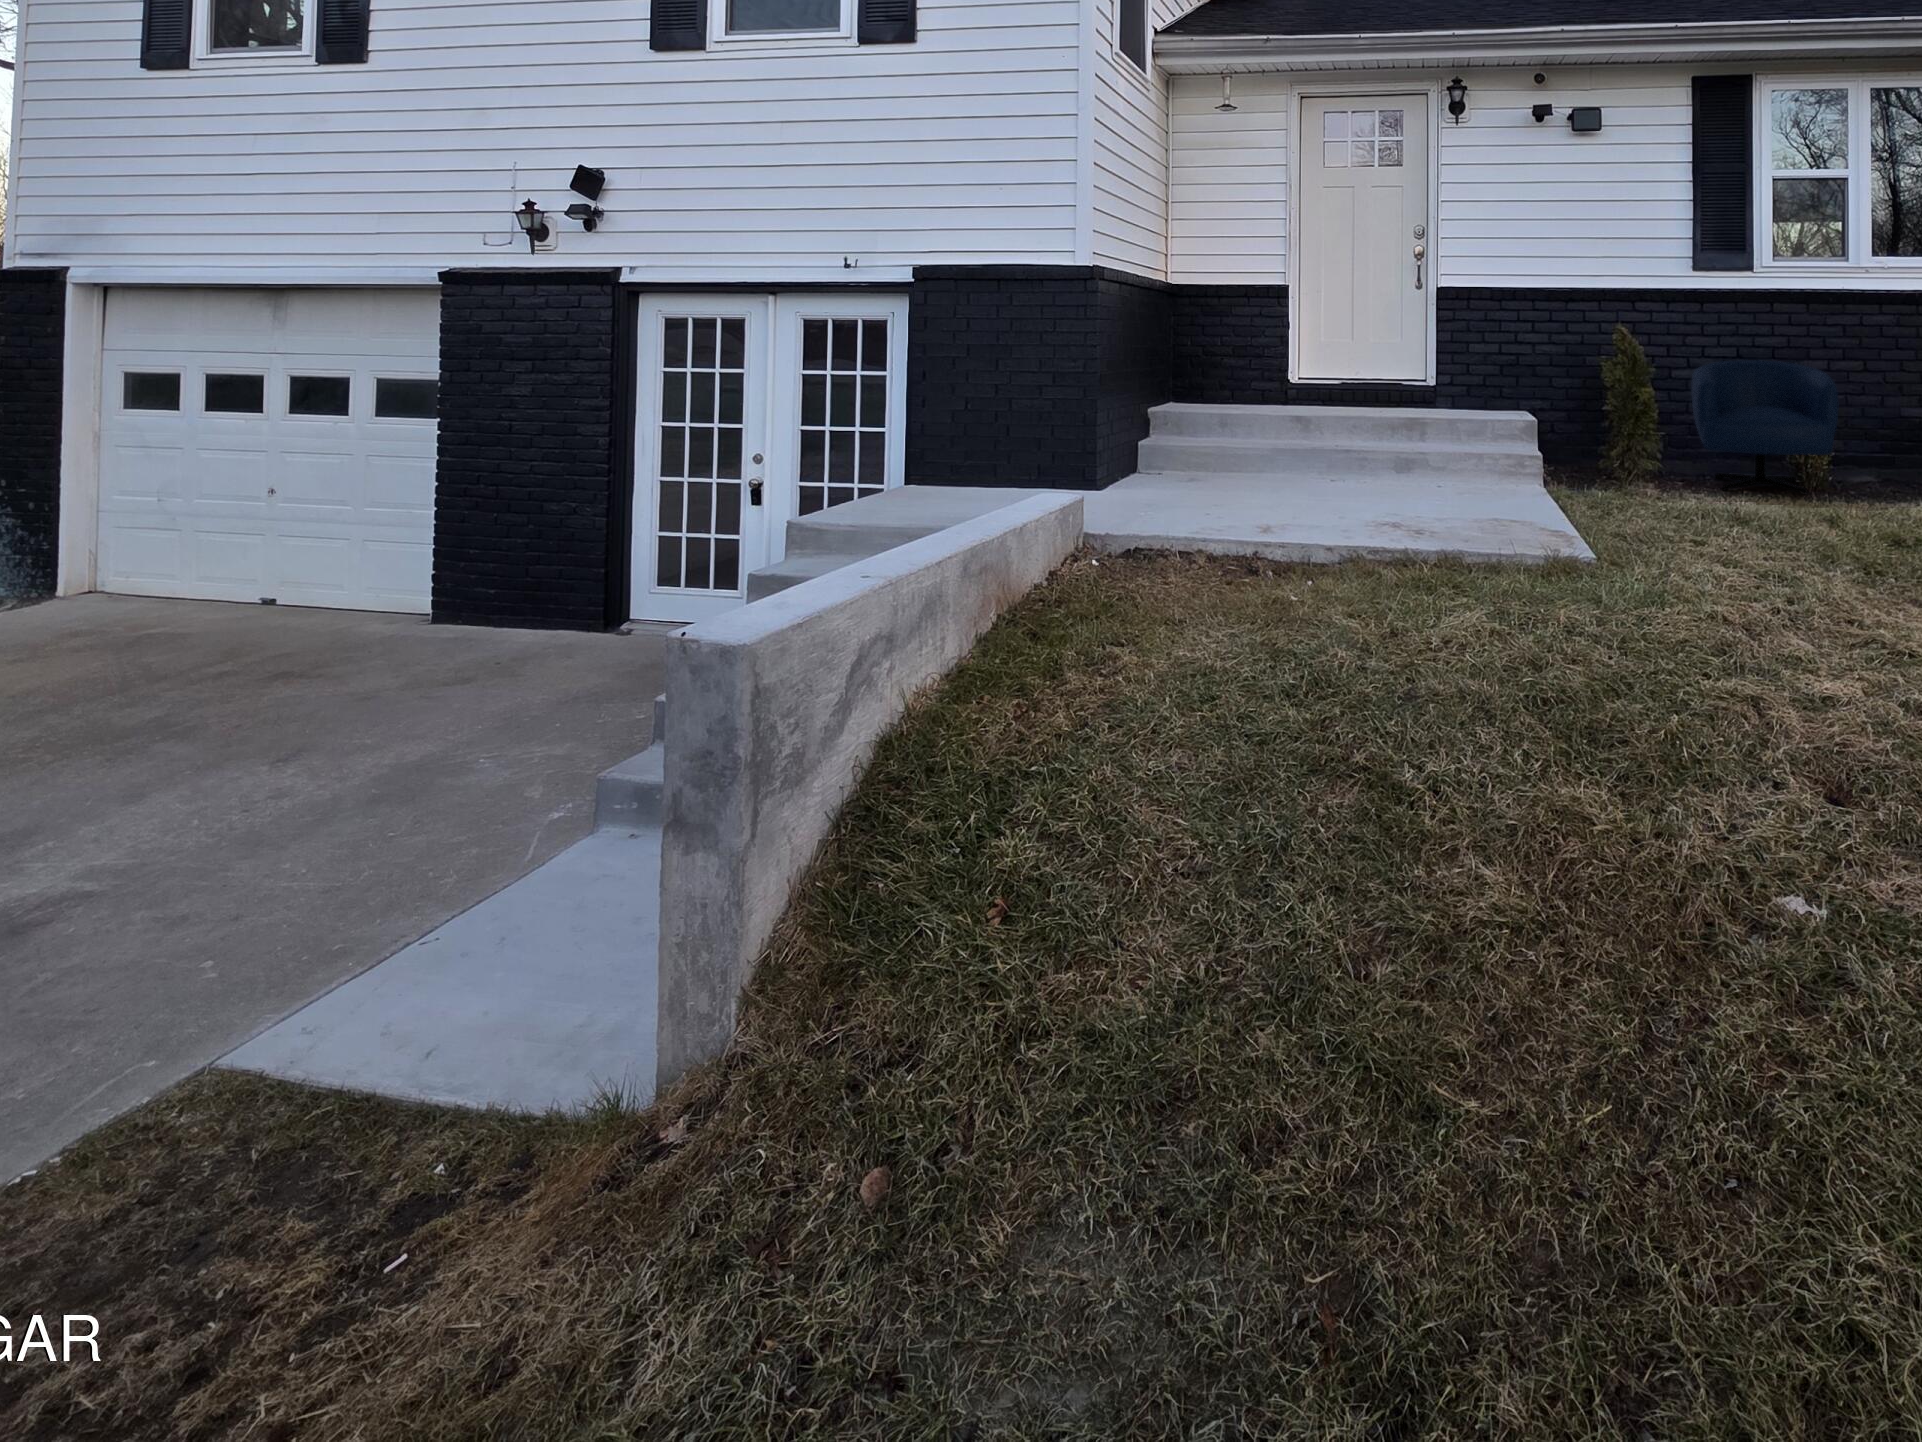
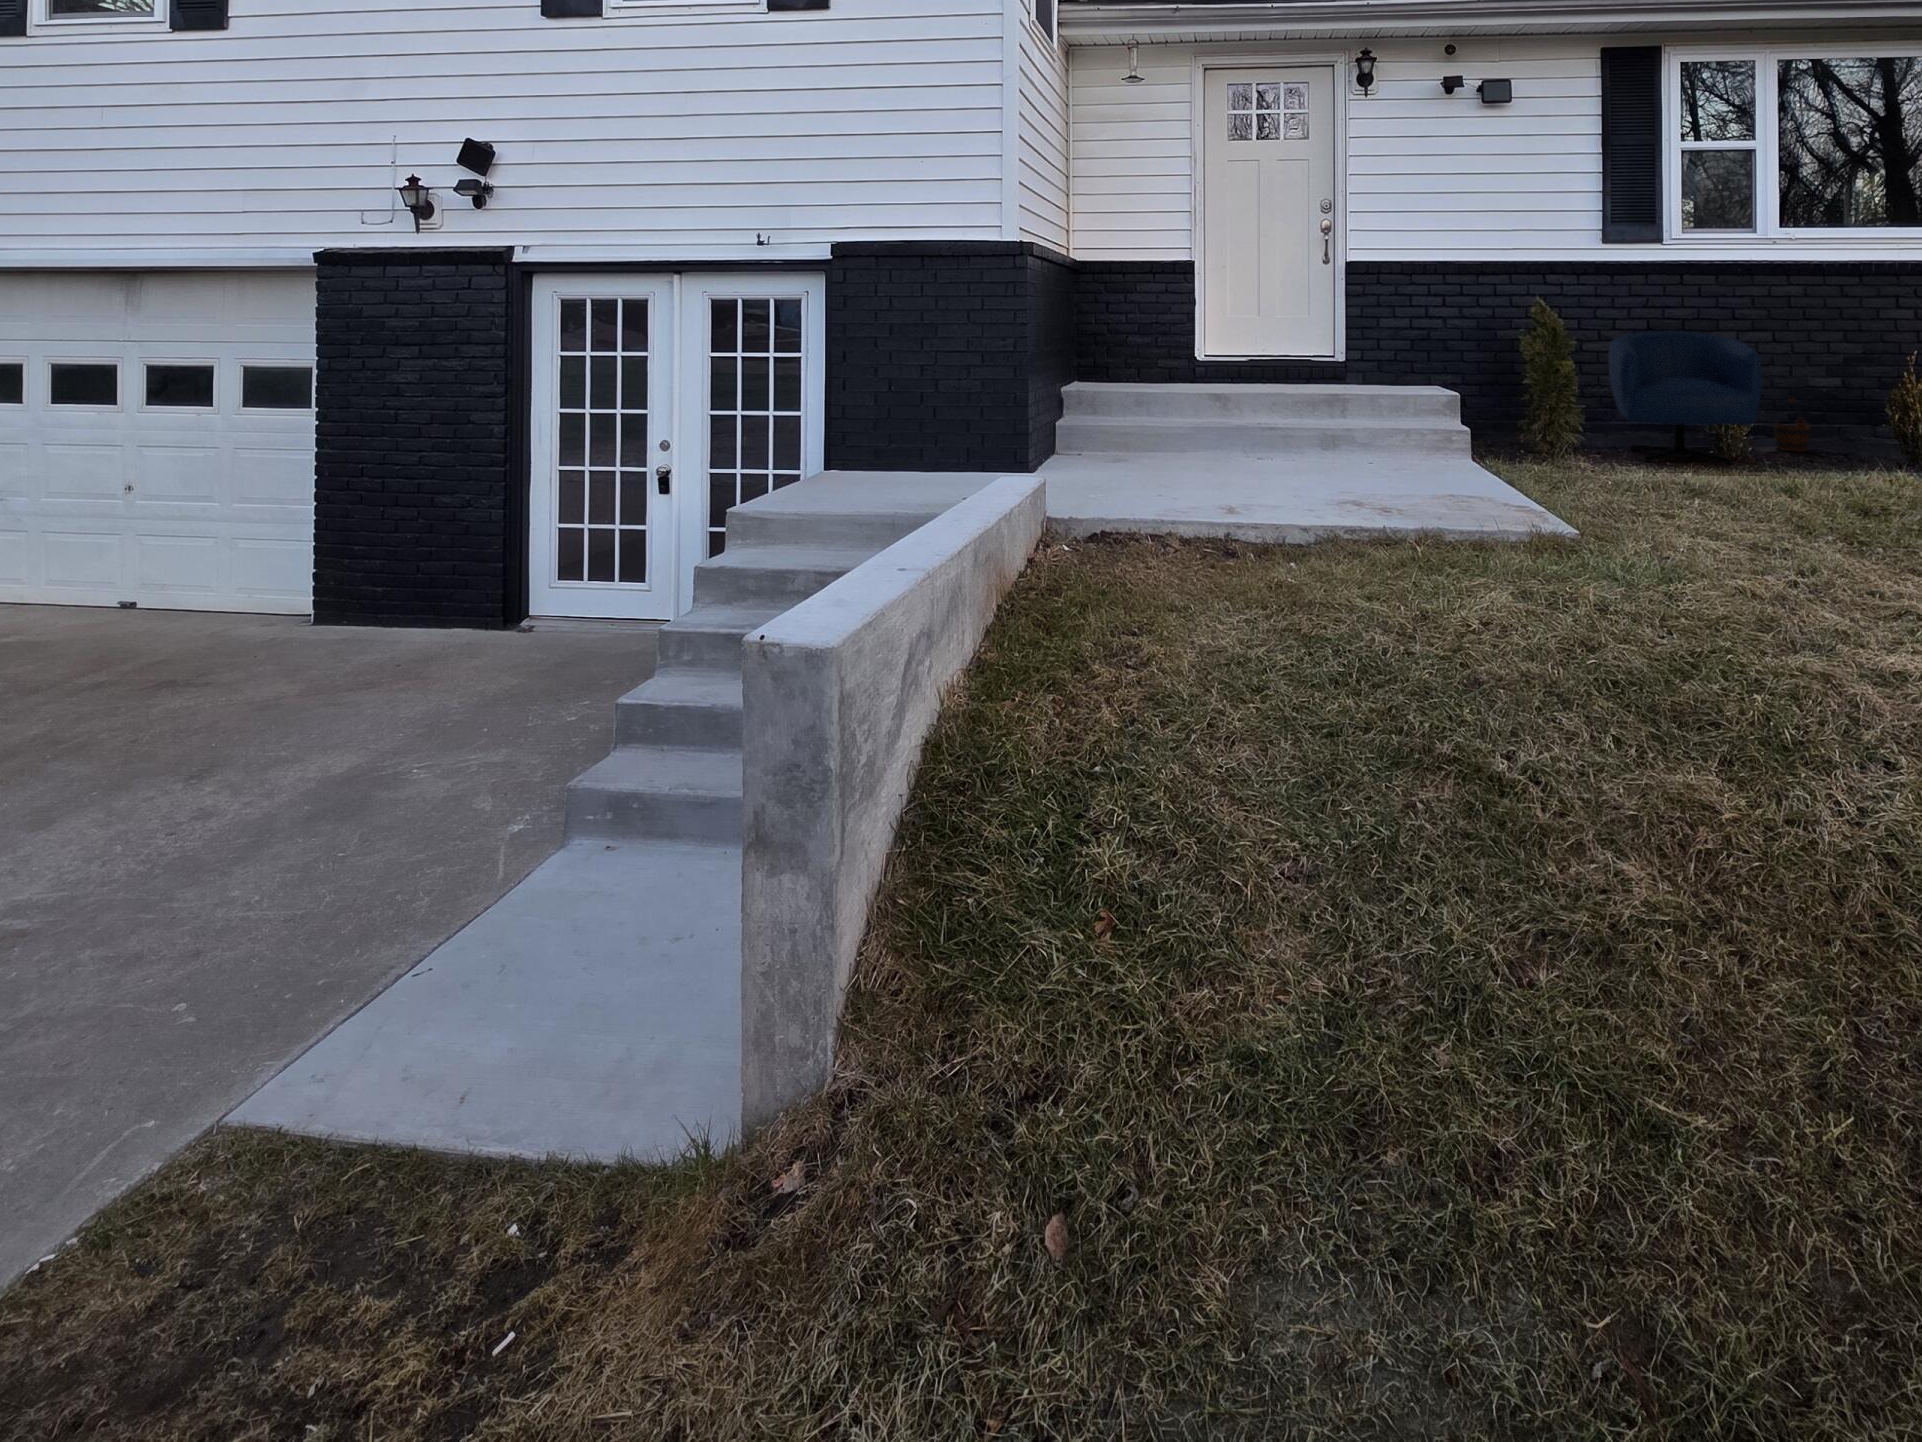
wooden bucket: none [1862,429,1898,483] -> present [1774,398,1810,452]

